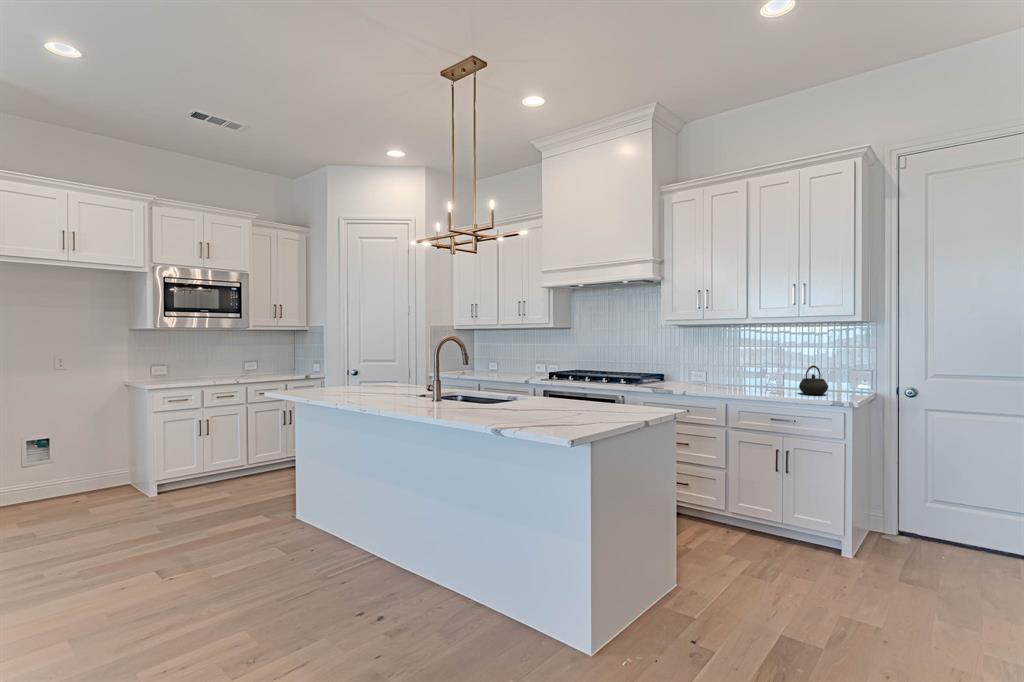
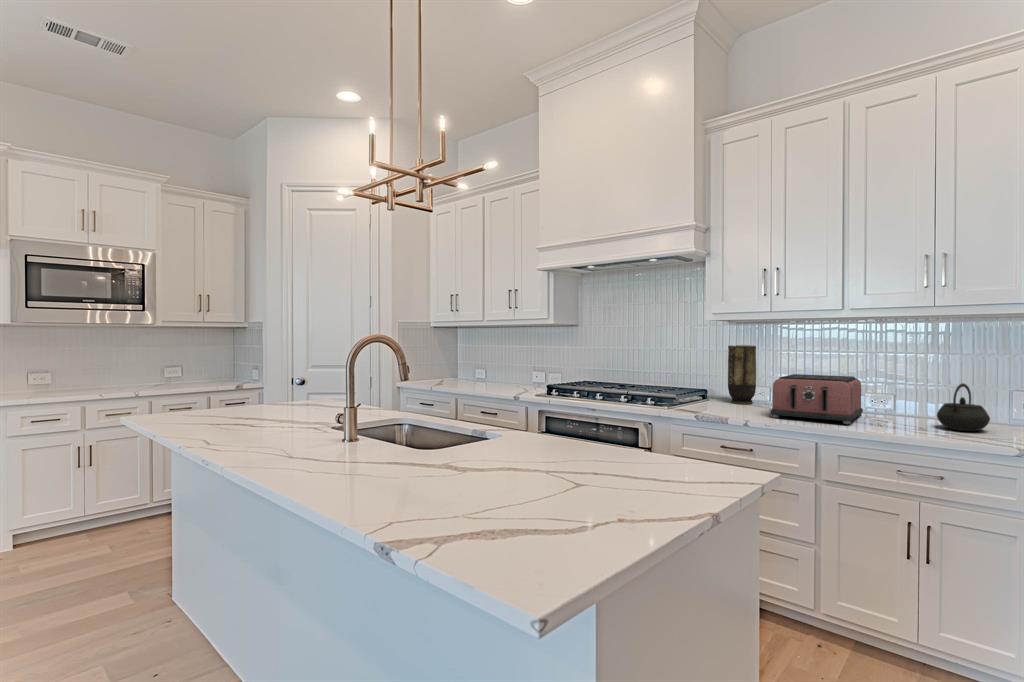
vase: none [677,343,696,383] -> present [728,345,756,404]
toaster: none [700,362,761,392] -> present [771,374,863,424]

